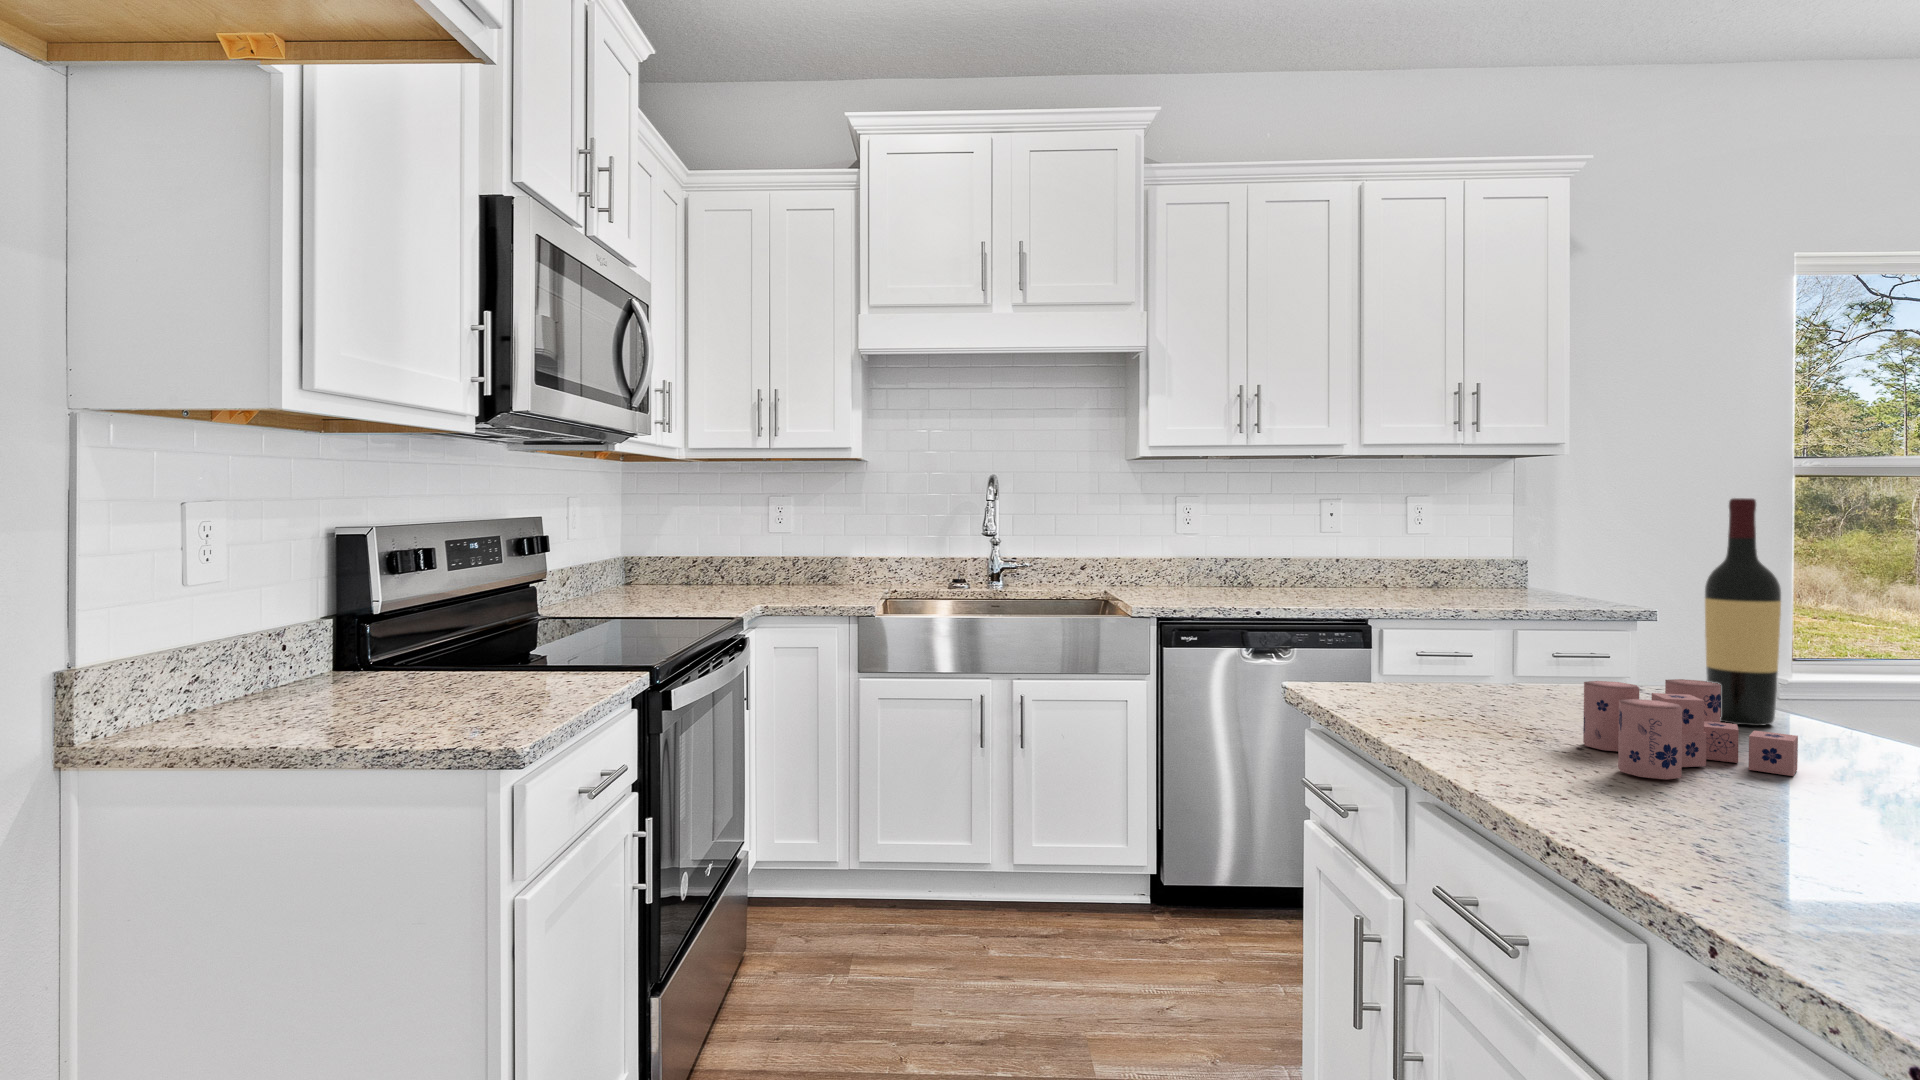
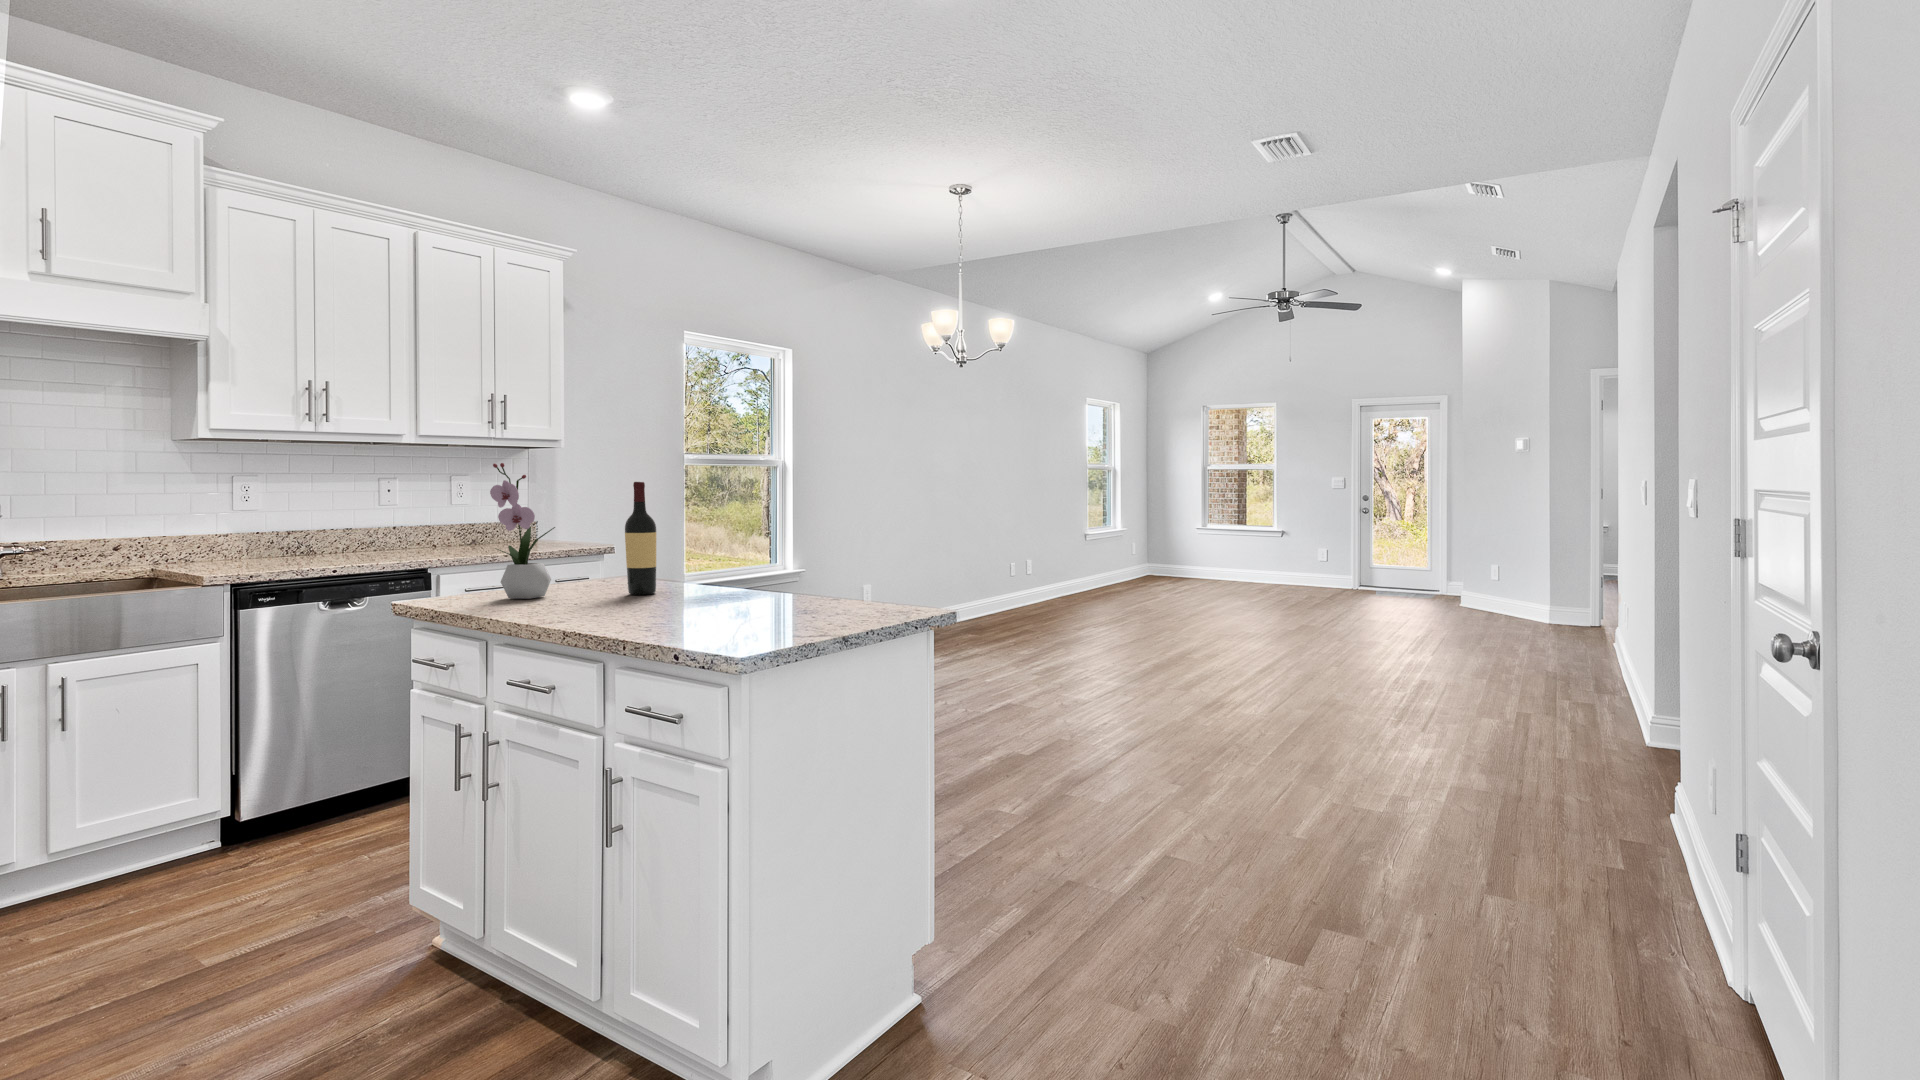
flower arrangement: none [1445,470,1559,702] -> present [490,463,555,599]
candle: present [1583,679,1798,779] -> none [567,572,657,616]

